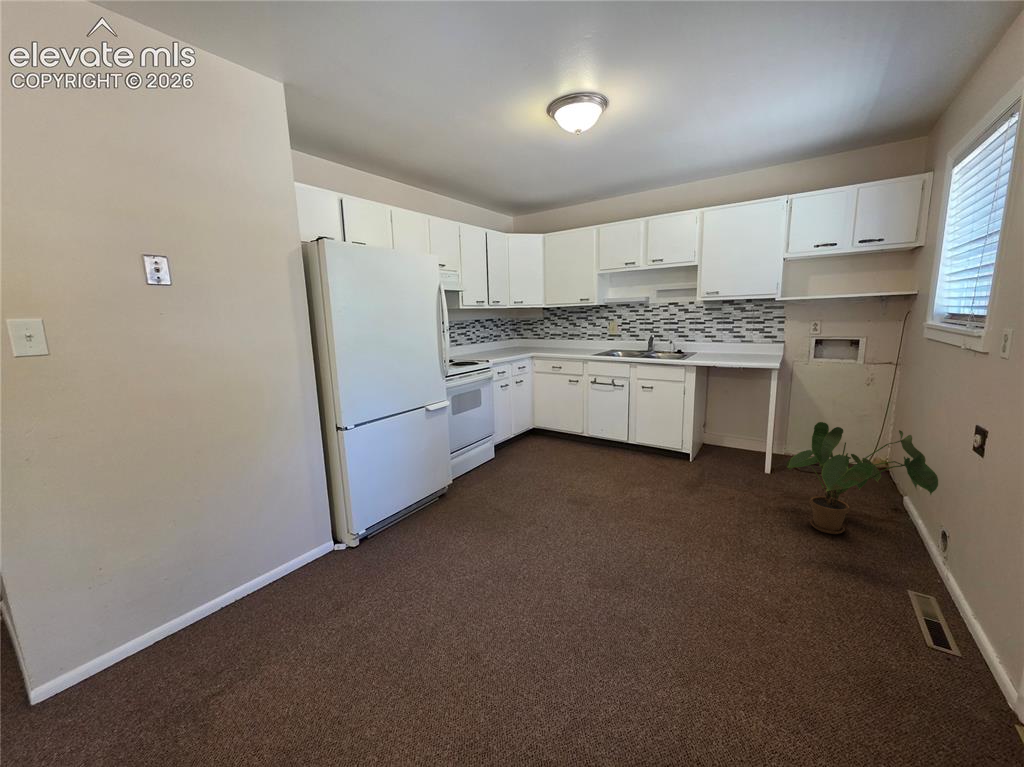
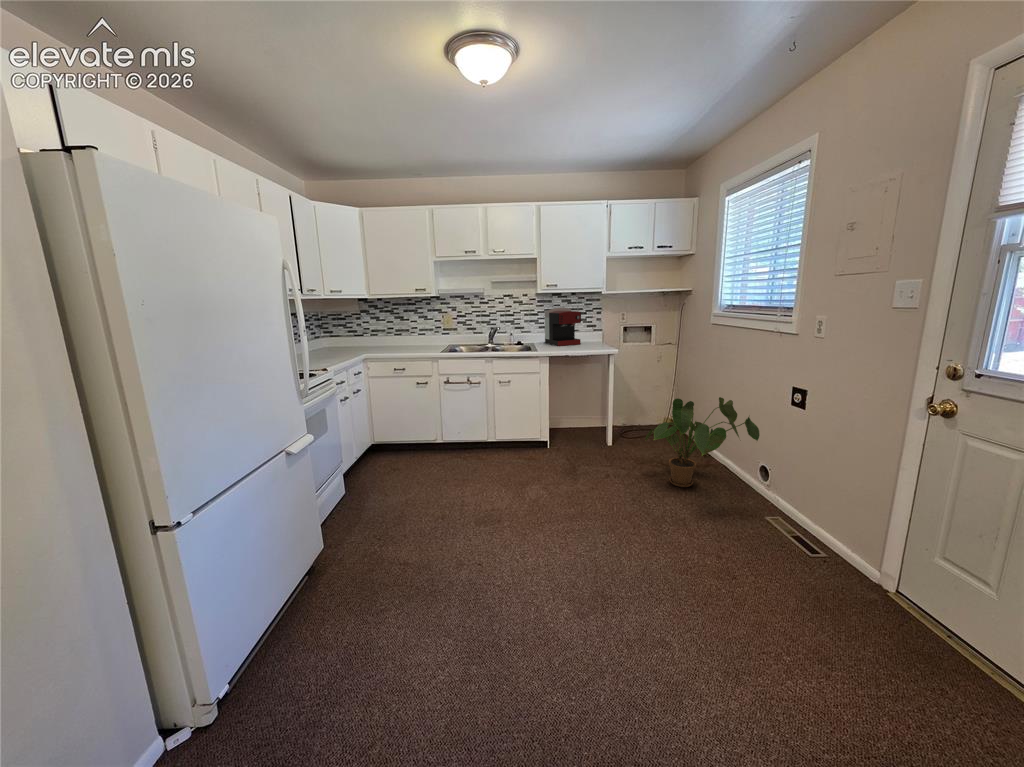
coffee maker: none [711,316,753,357] -> present [545,308,581,346]

